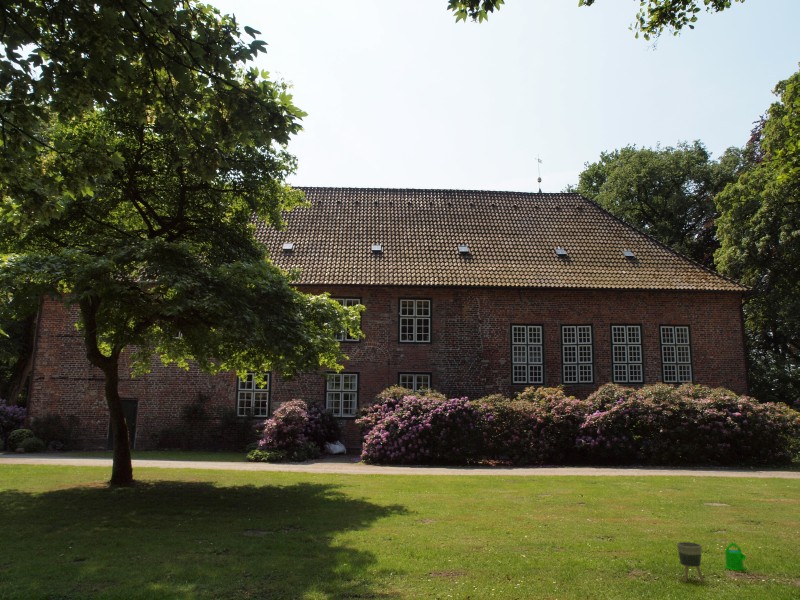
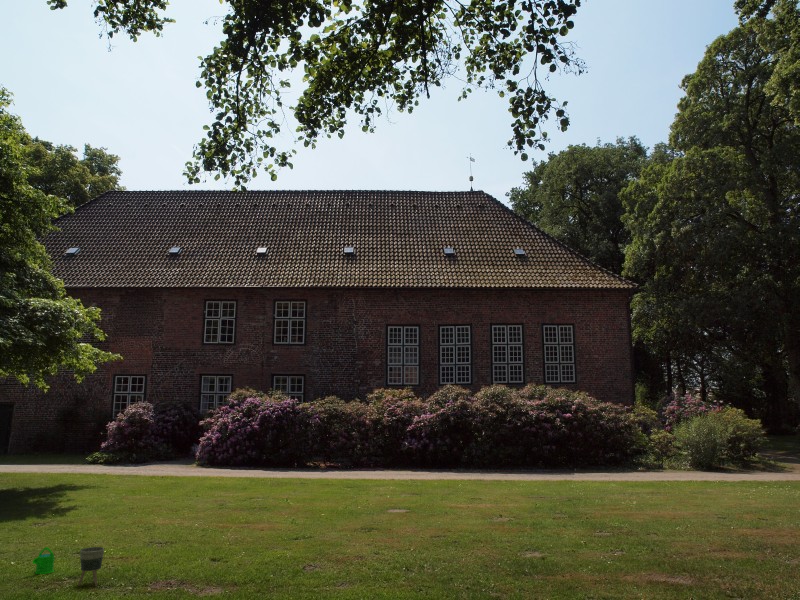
watering can: present [725,543,746,570] -> present [33,547,55,574]

